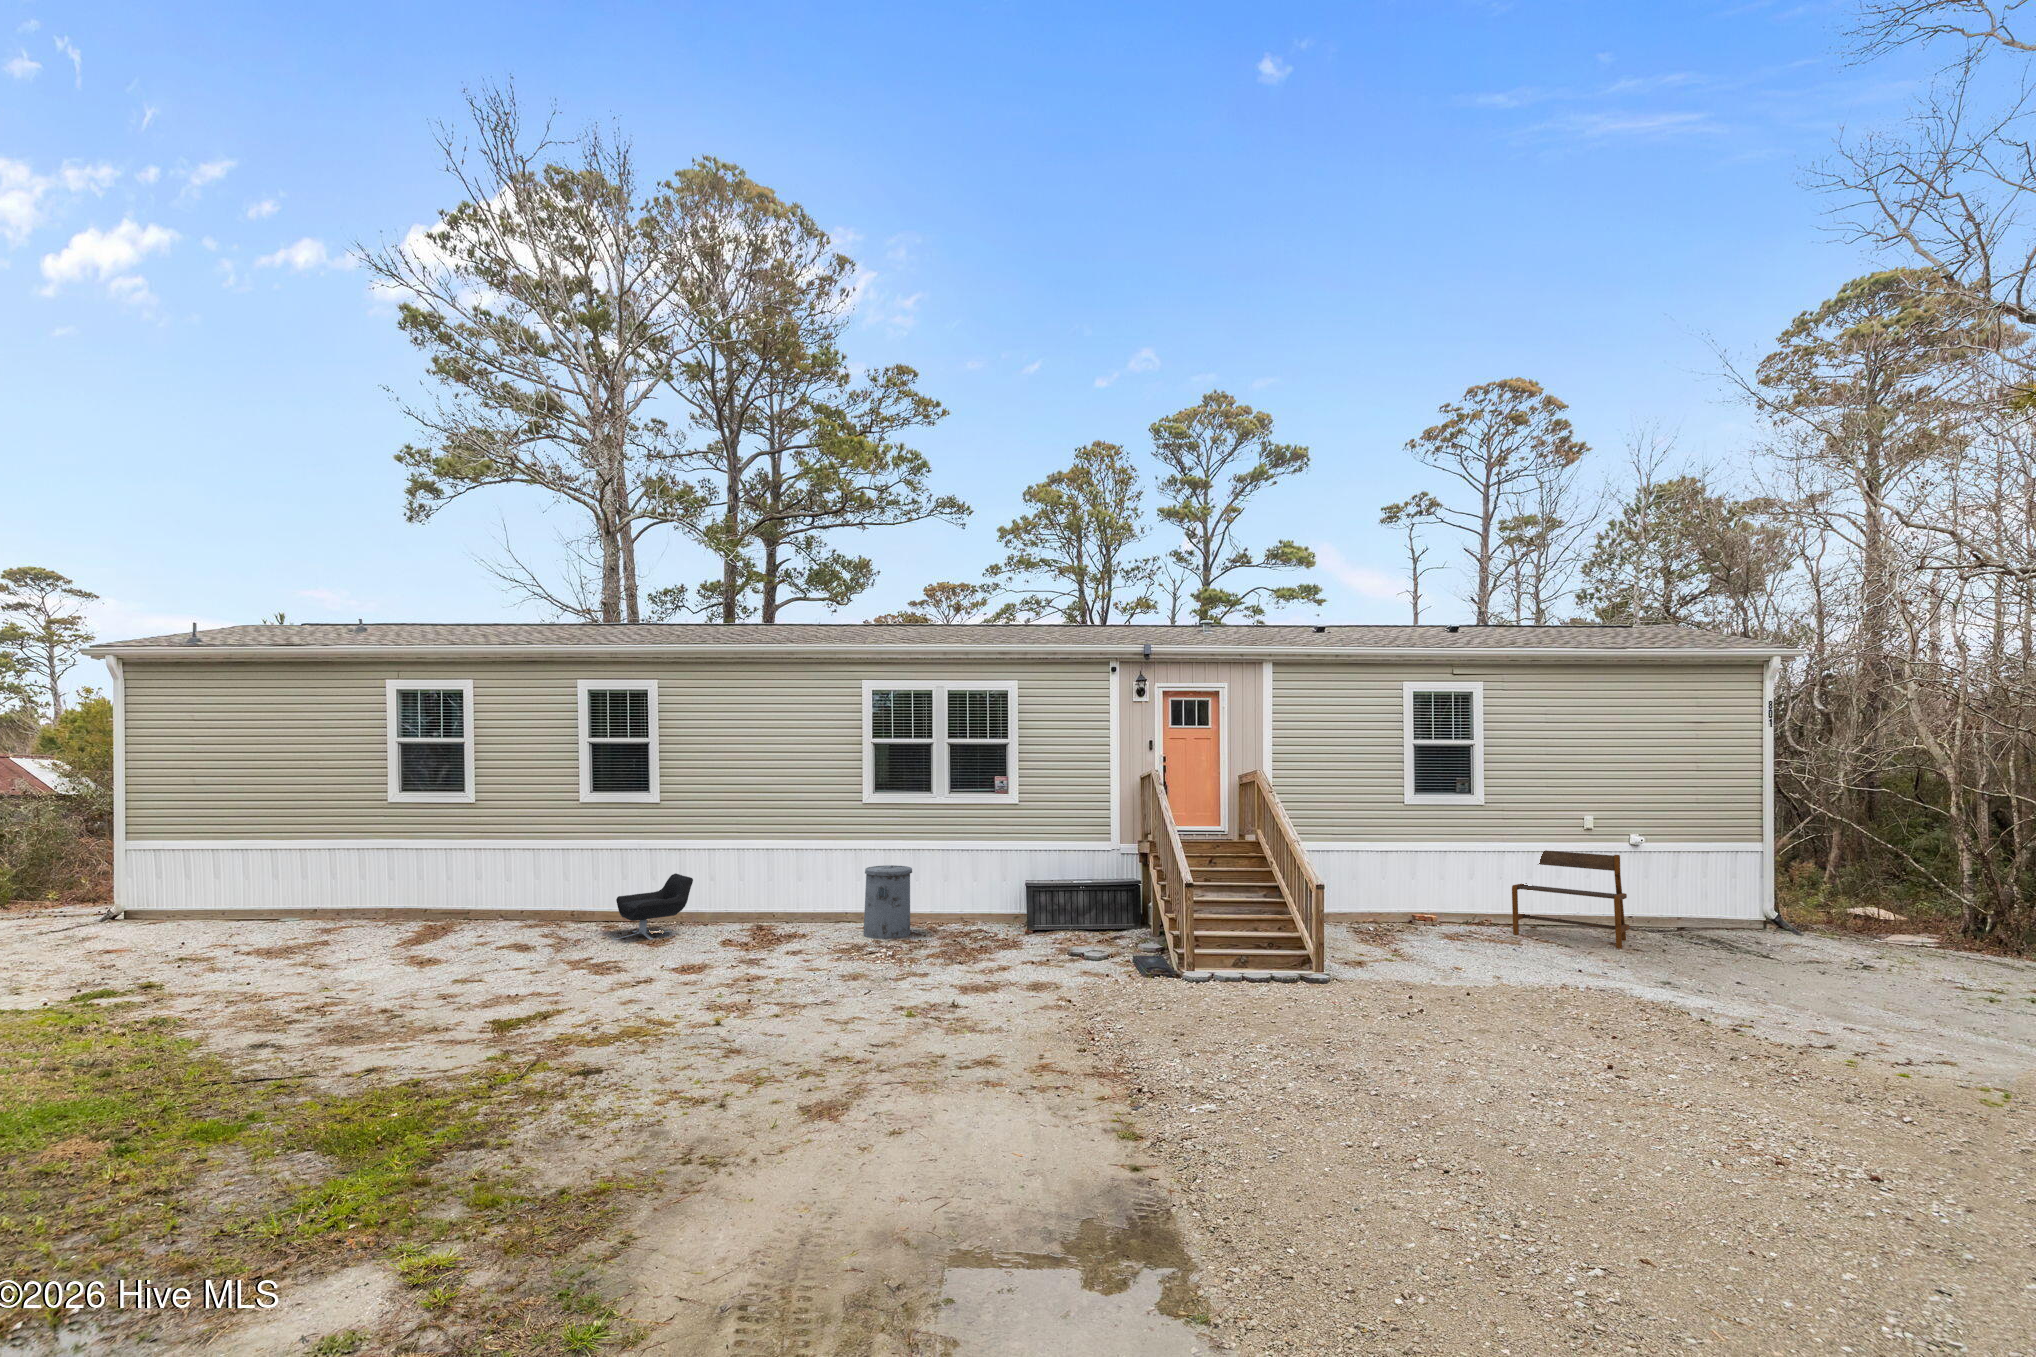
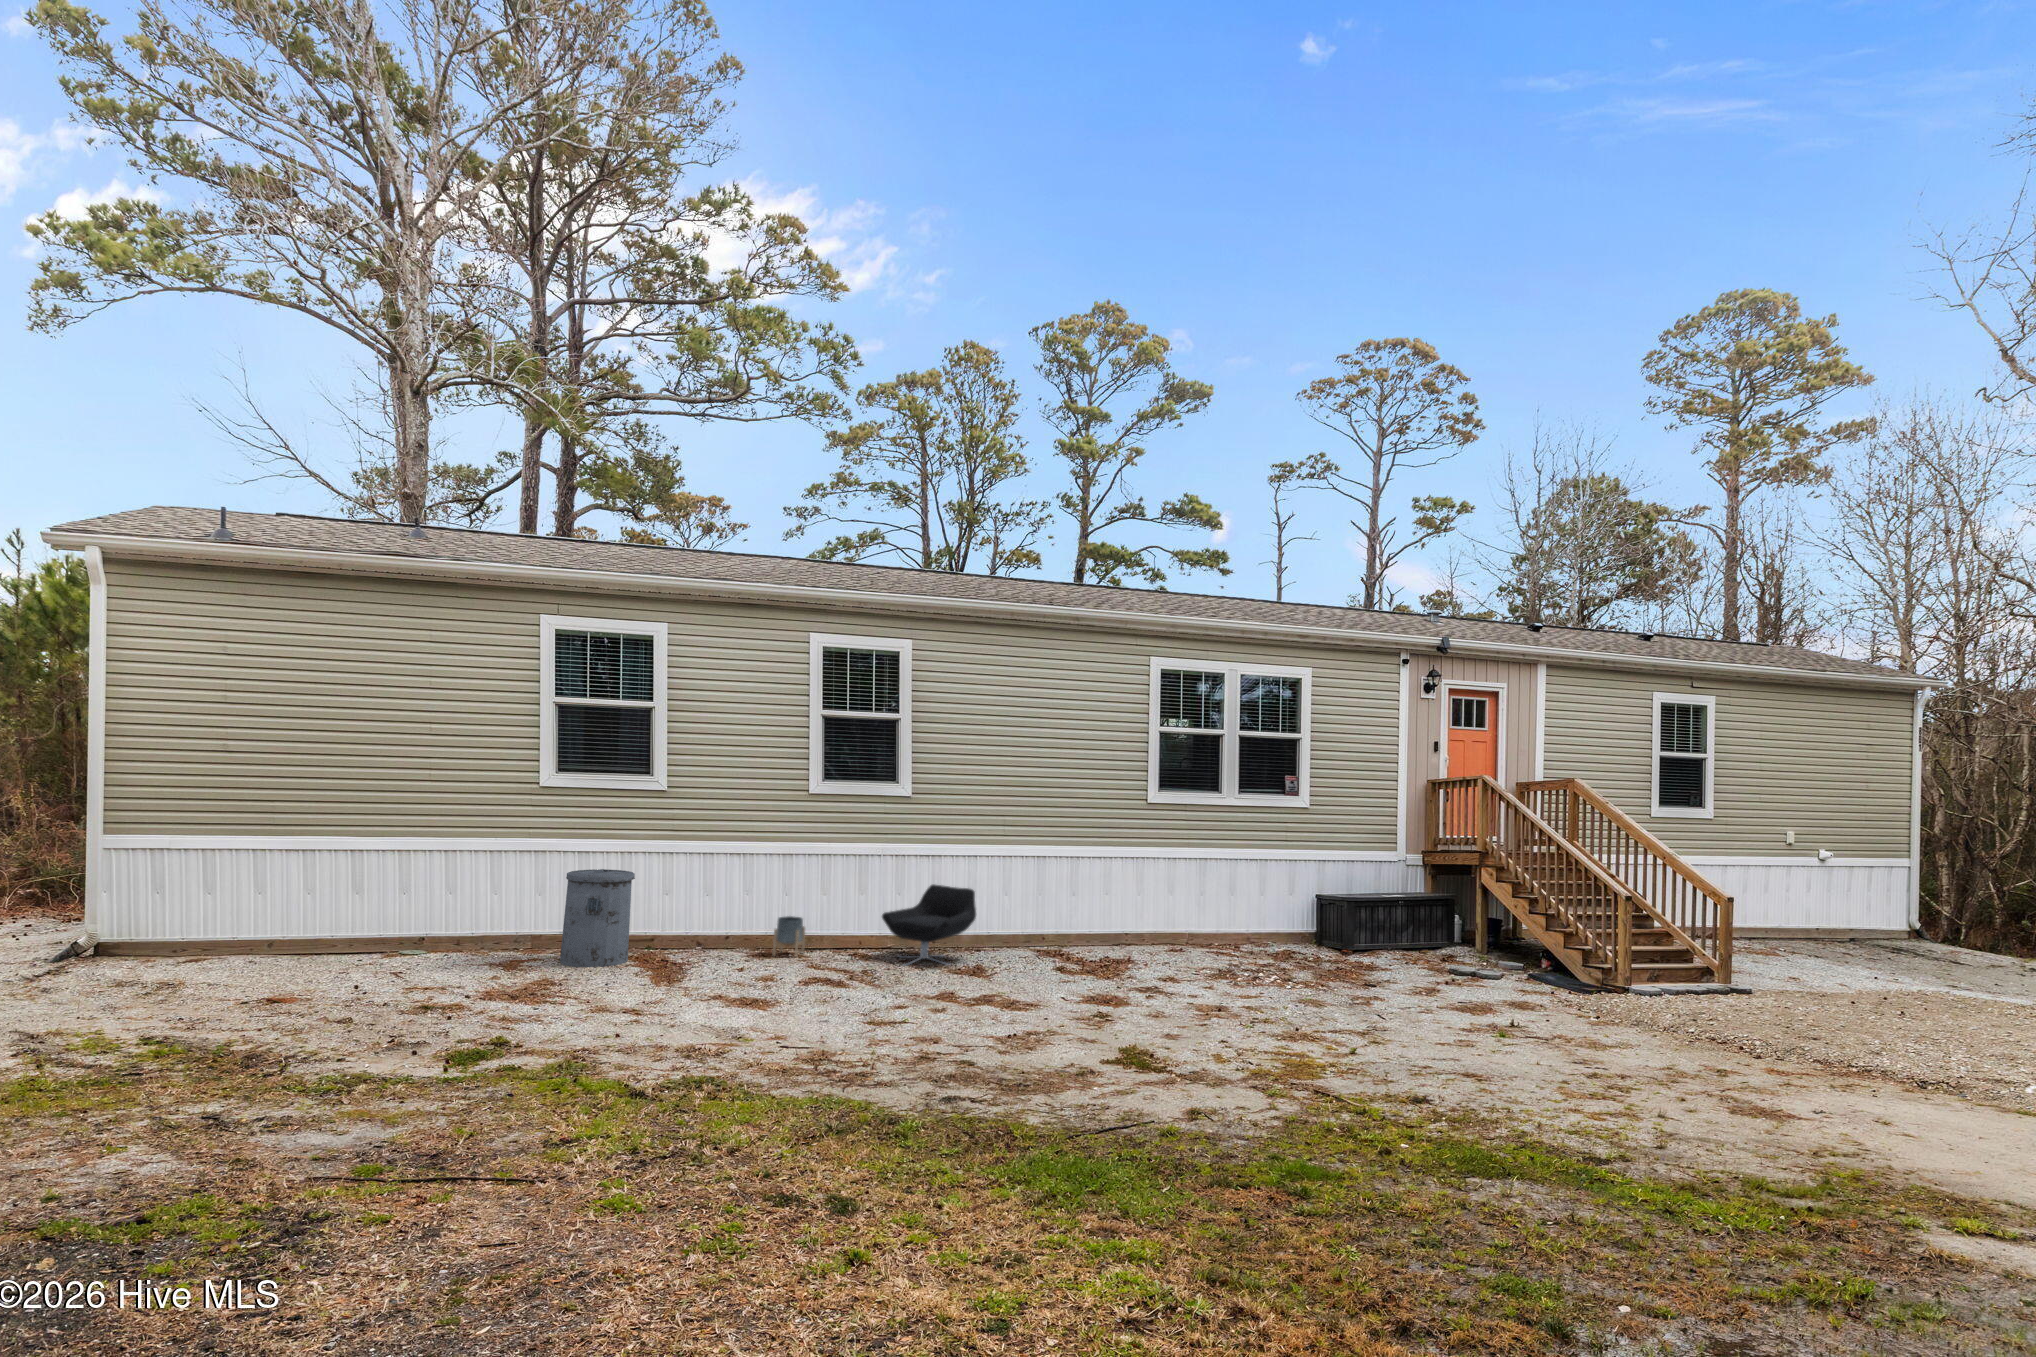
bench: present [1512,850,1630,949] -> none [1732,861,1845,955]
trash can: present [863,865,912,939] -> present [560,869,635,967]
planter: none [541,898,573,931] -> present [772,916,805,957]

